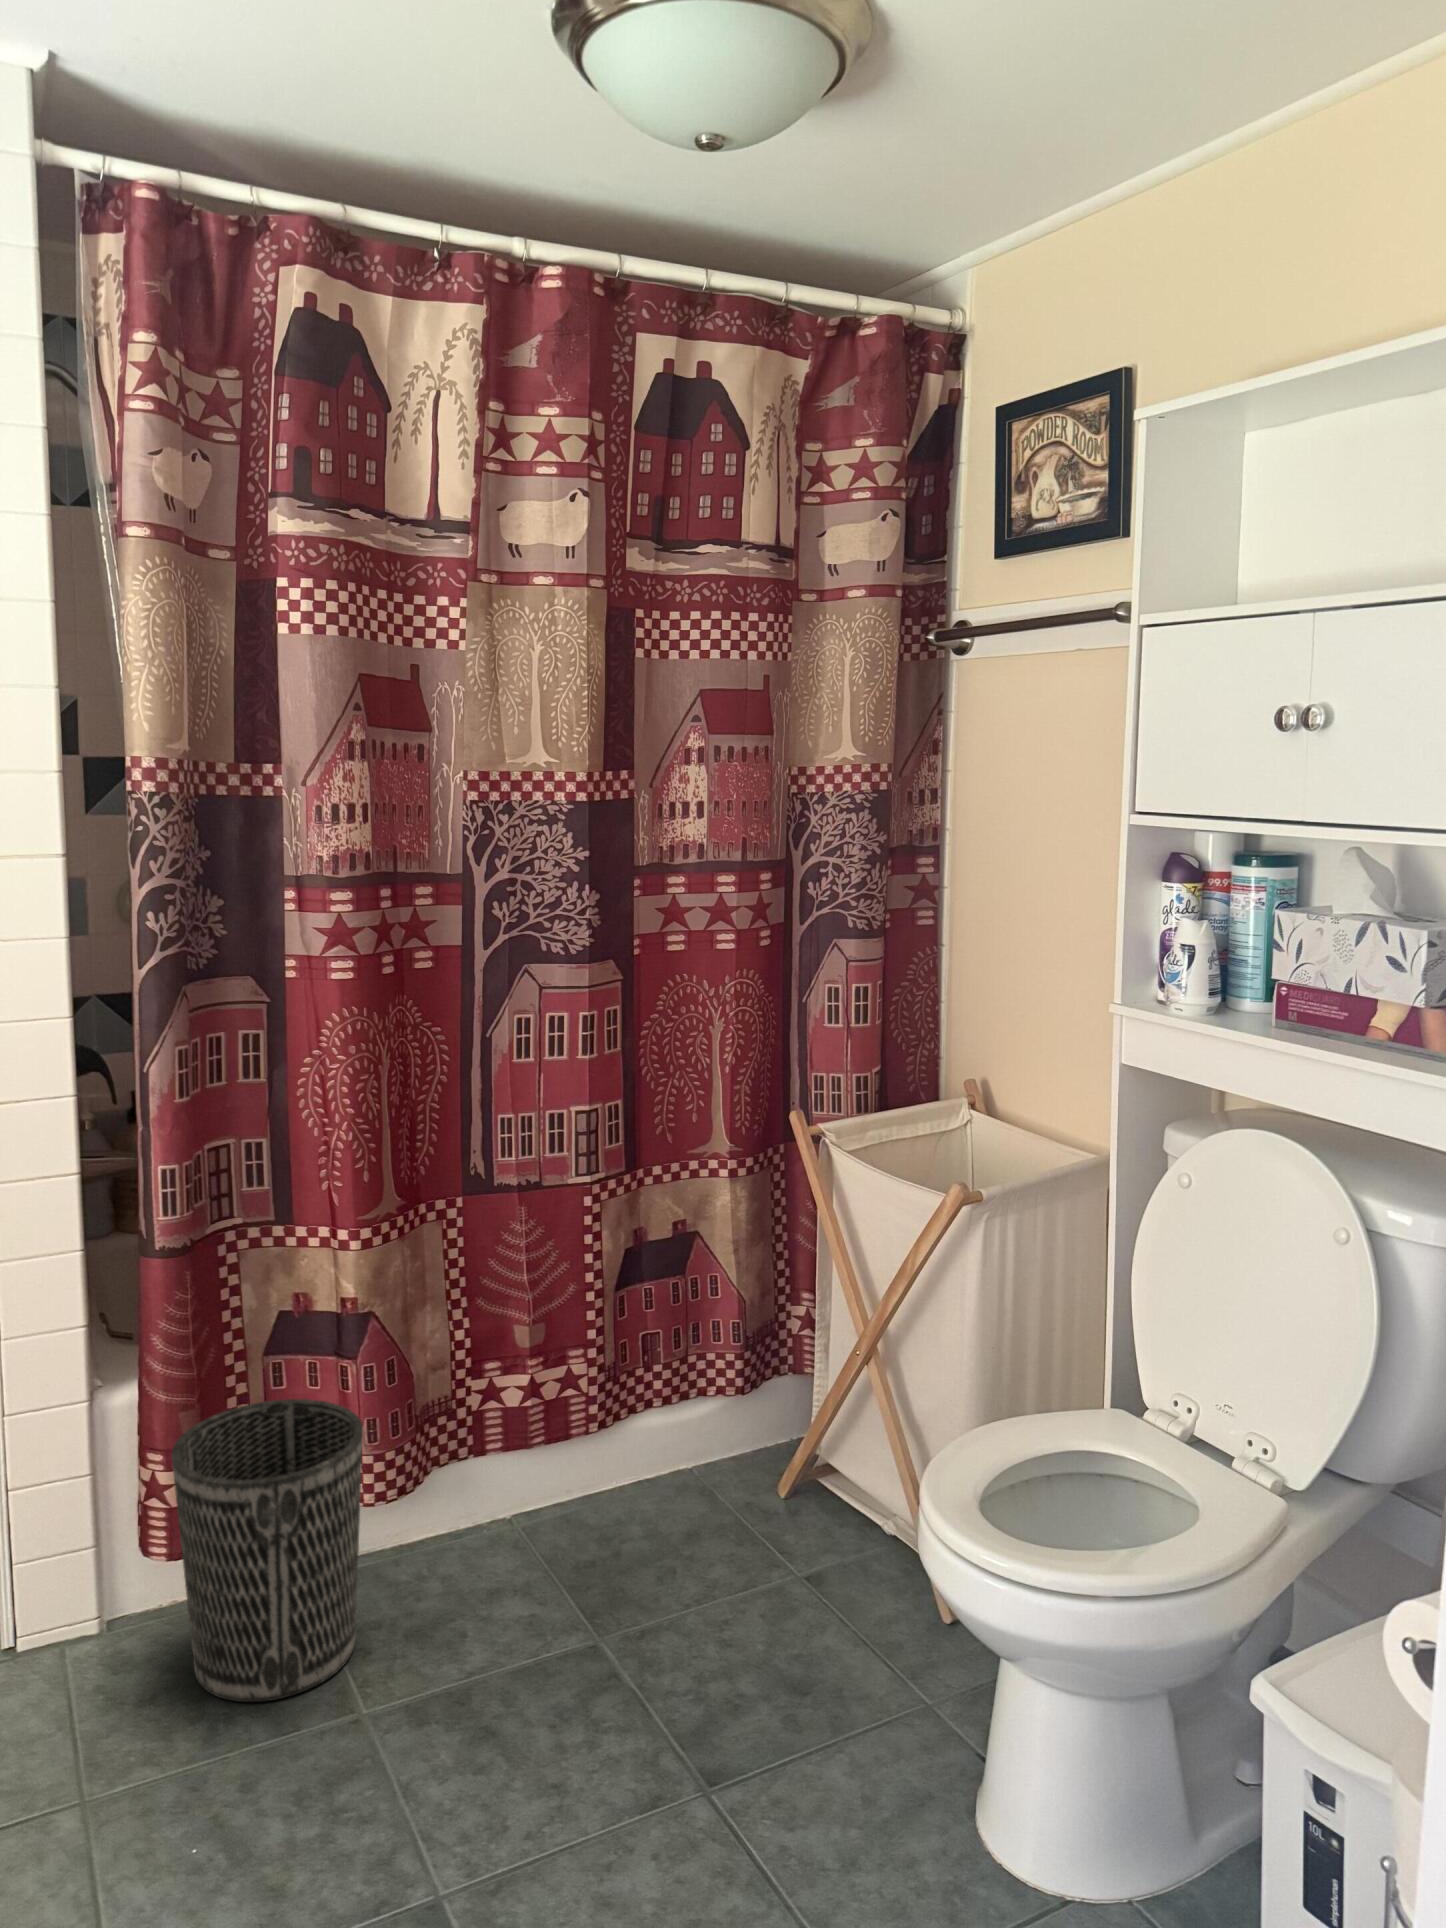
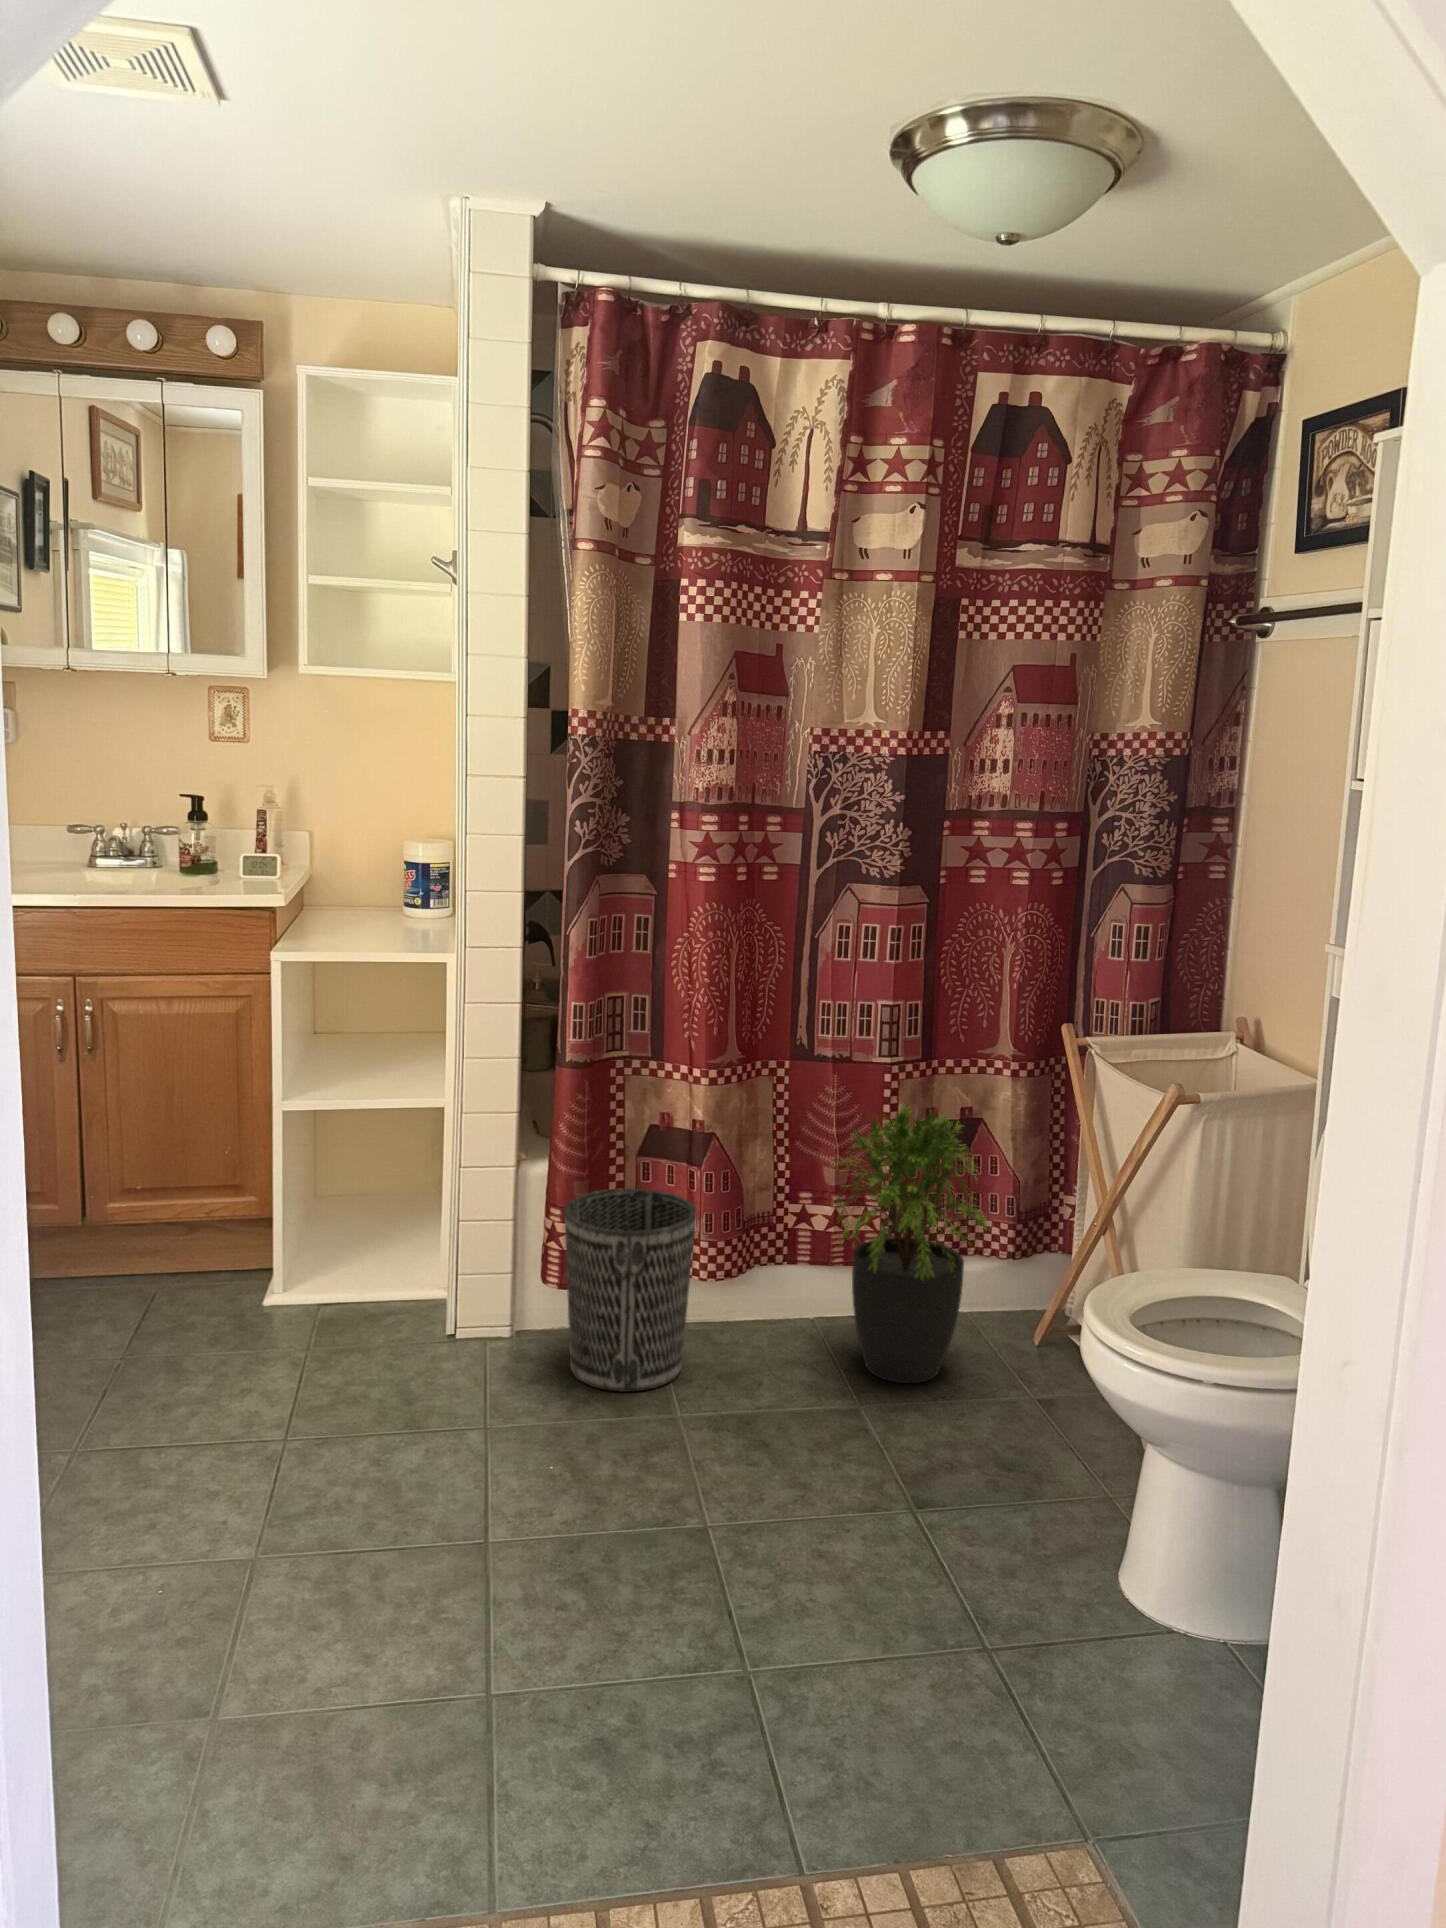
potted plant: none [526,1238,750,1595] -> present [832,1104,989,1383]

